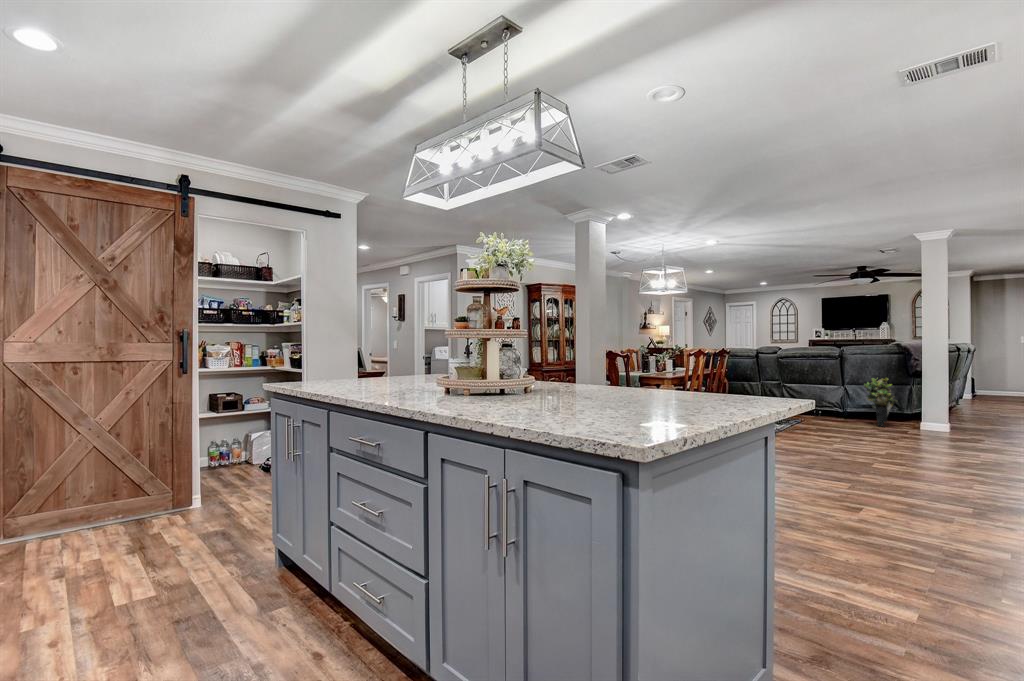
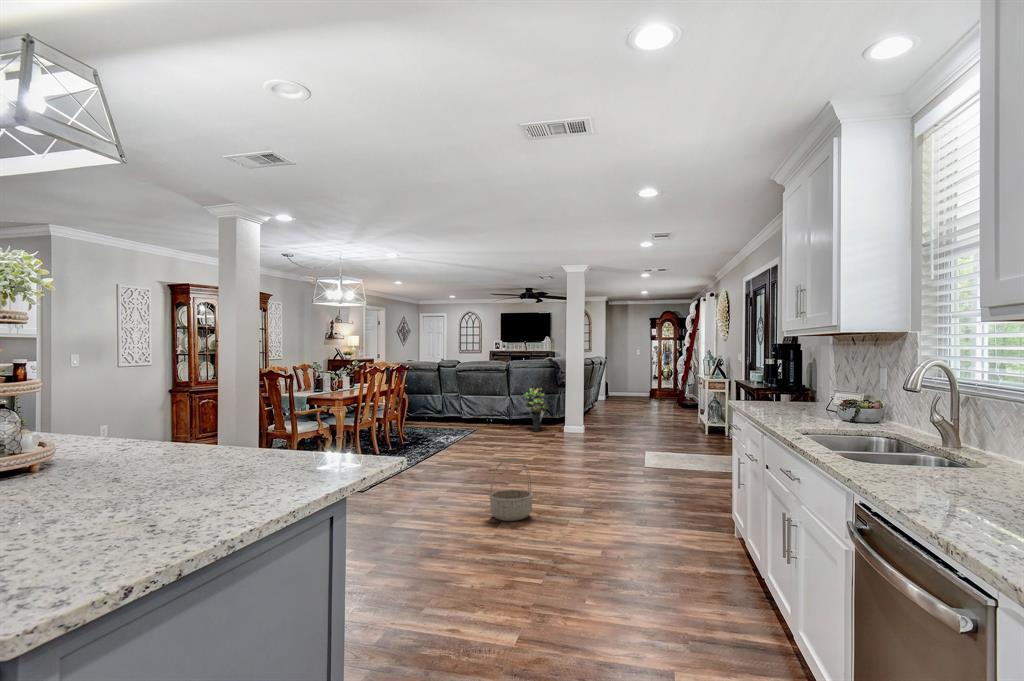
basket: none [846,444,903,510] -> present [489,458,533,521]

